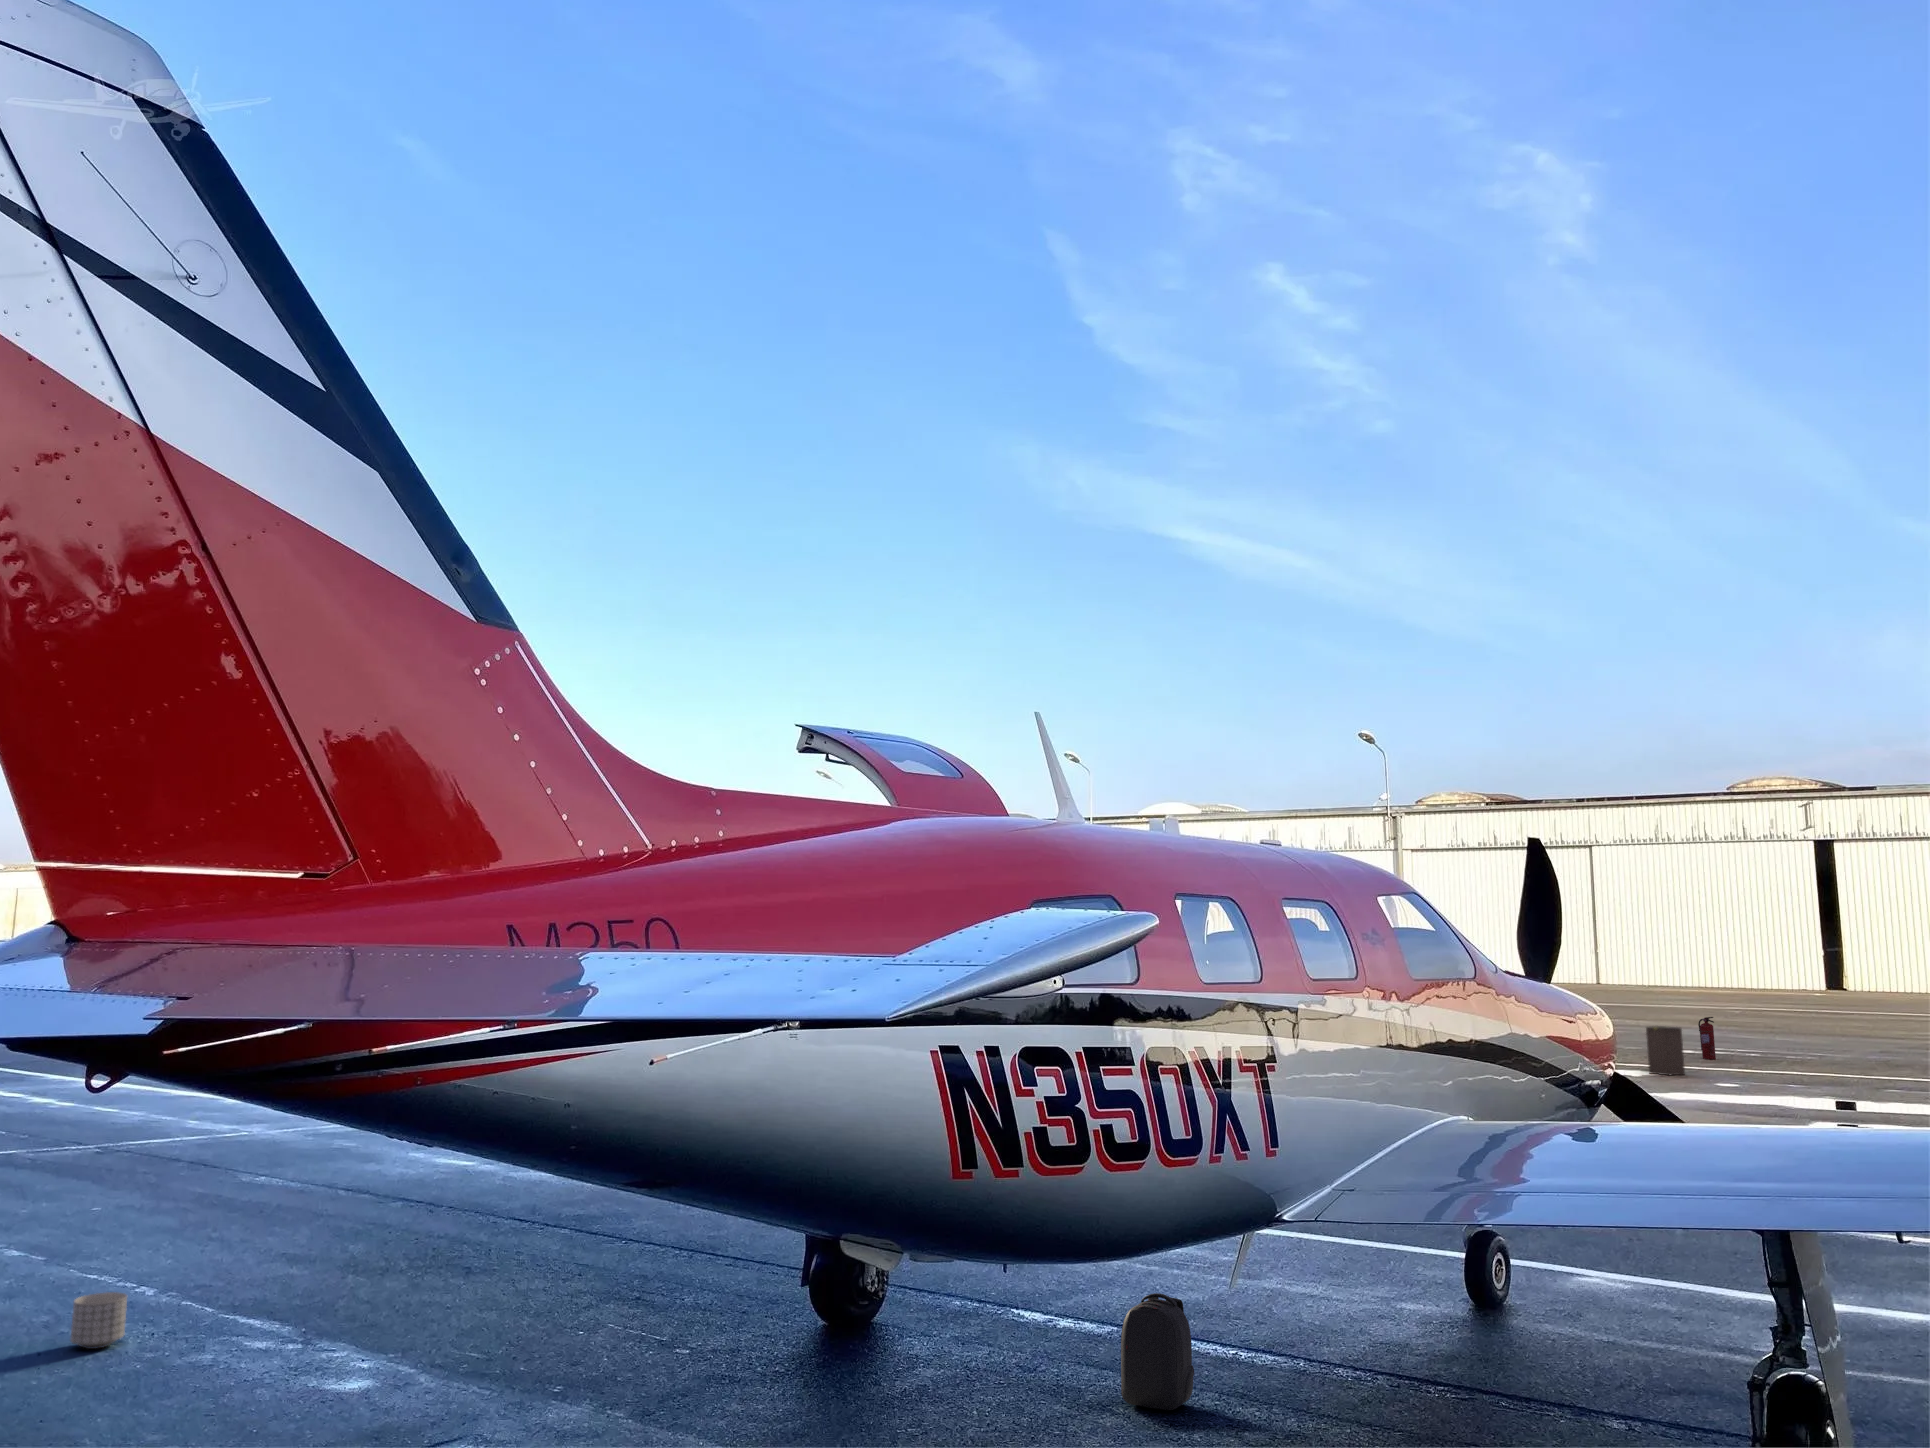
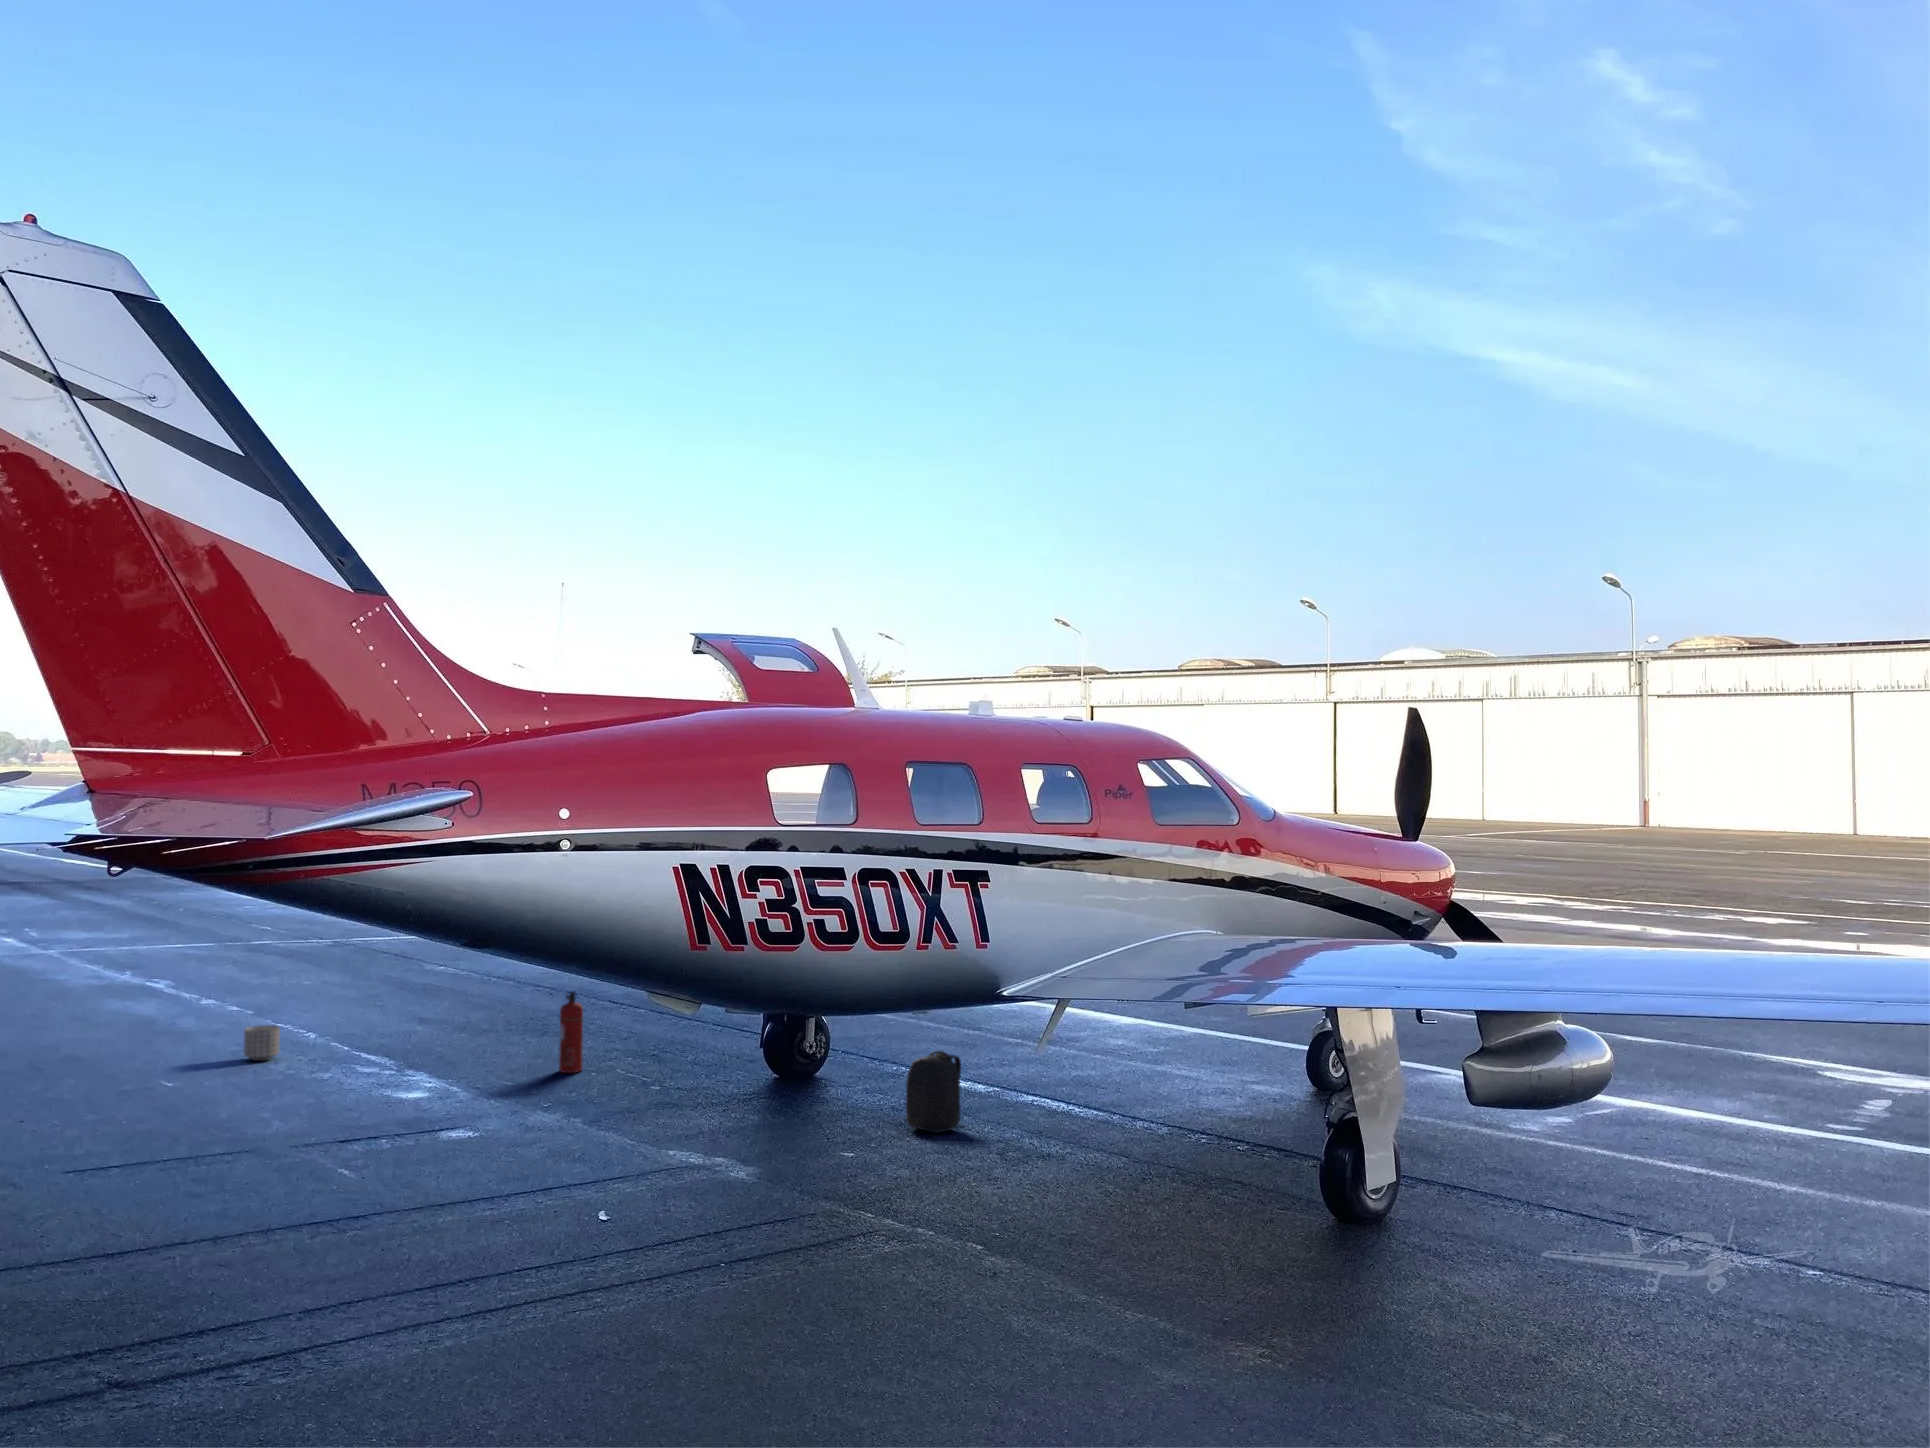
fire extinguisher: present [1698,1017,1716,1059] -> present [559,992,583,1073]
cardboard box: present [1646,1026,1685,1075] -> none [1751,874,1789,922]

